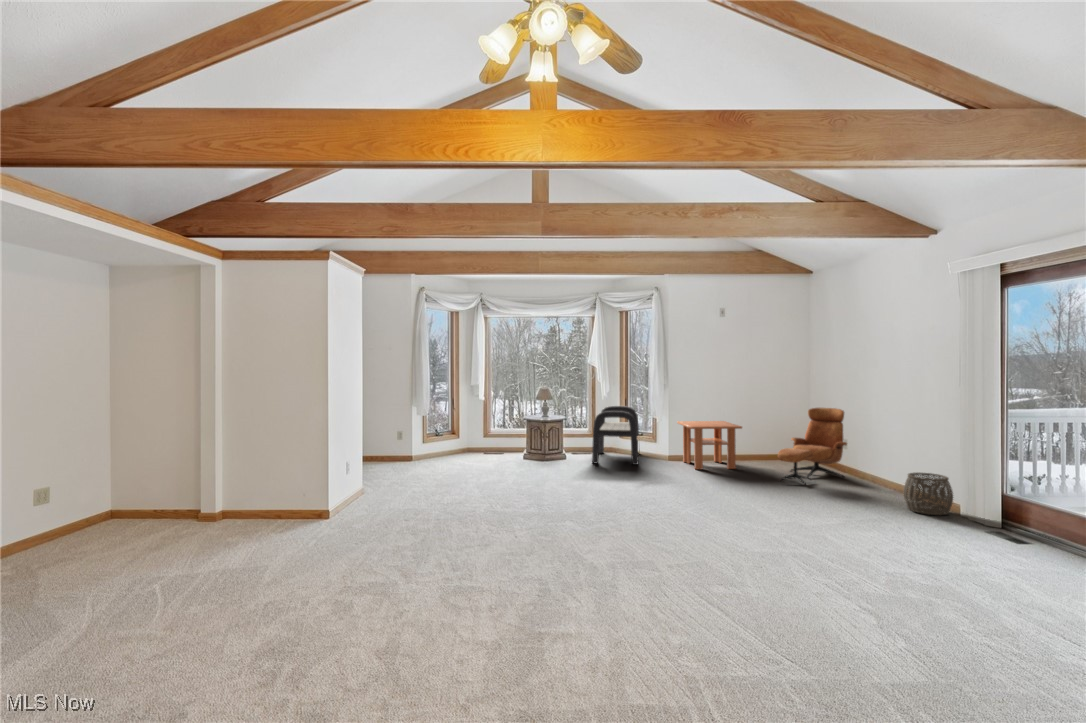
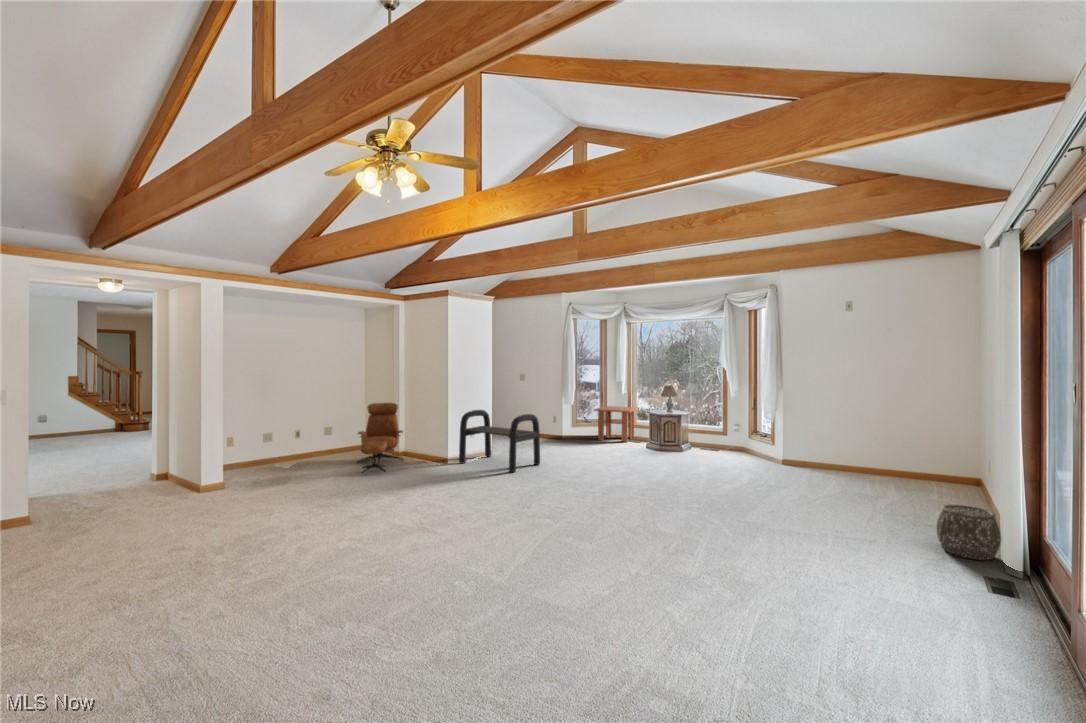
bench: present [592,406,640,465] -> present [459,410,540,472]
lounge chair: present [778,408,847,484] -> present [357,403,403,473]
coffee table: present [677,421,742,469] -> present [594,406,638,442]

